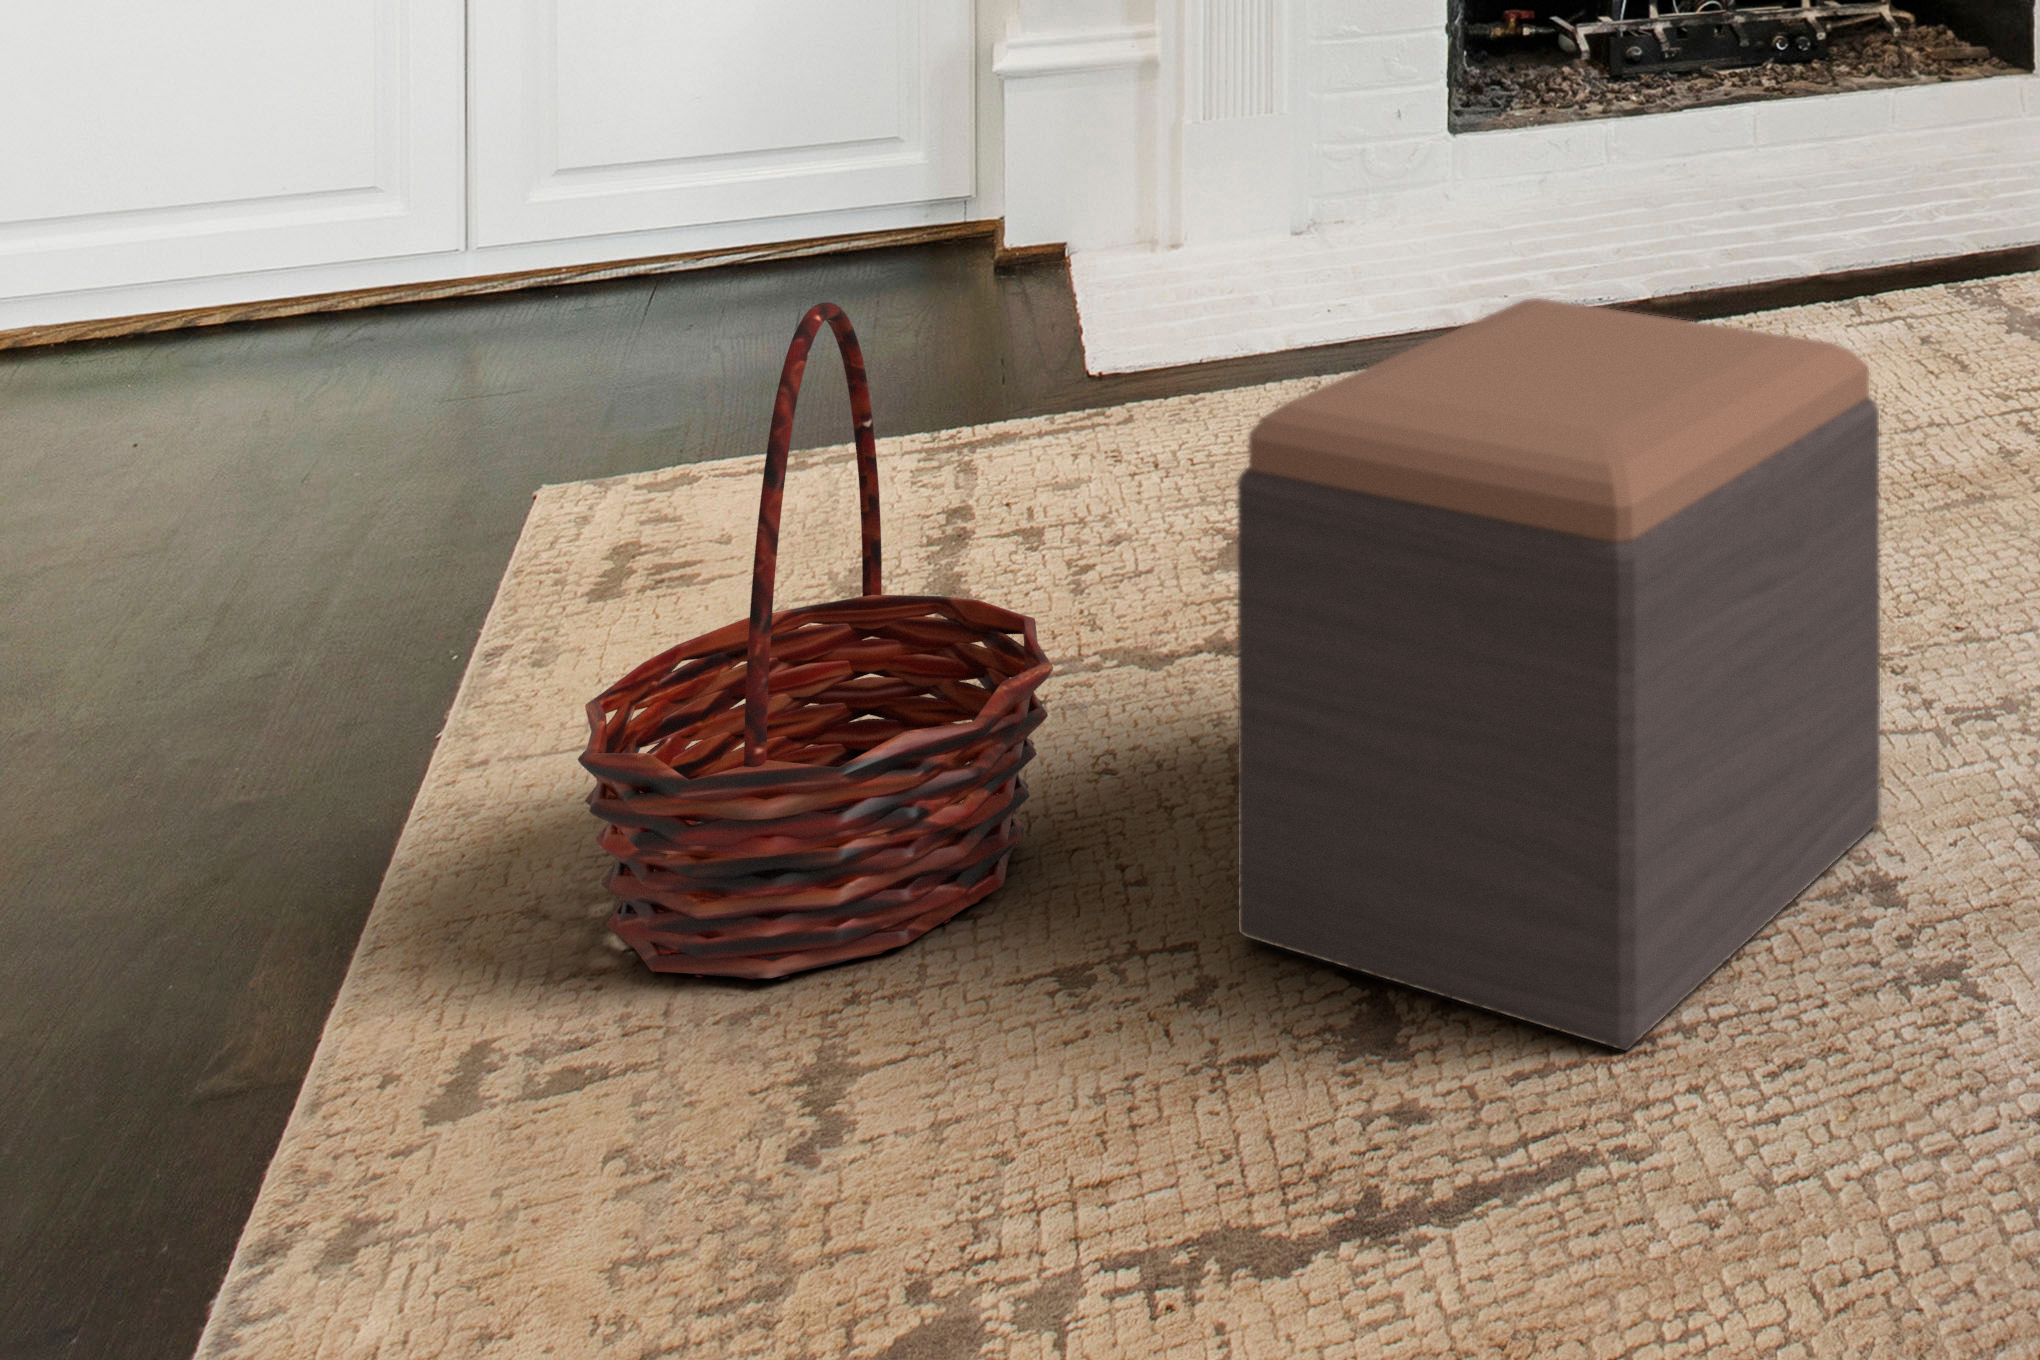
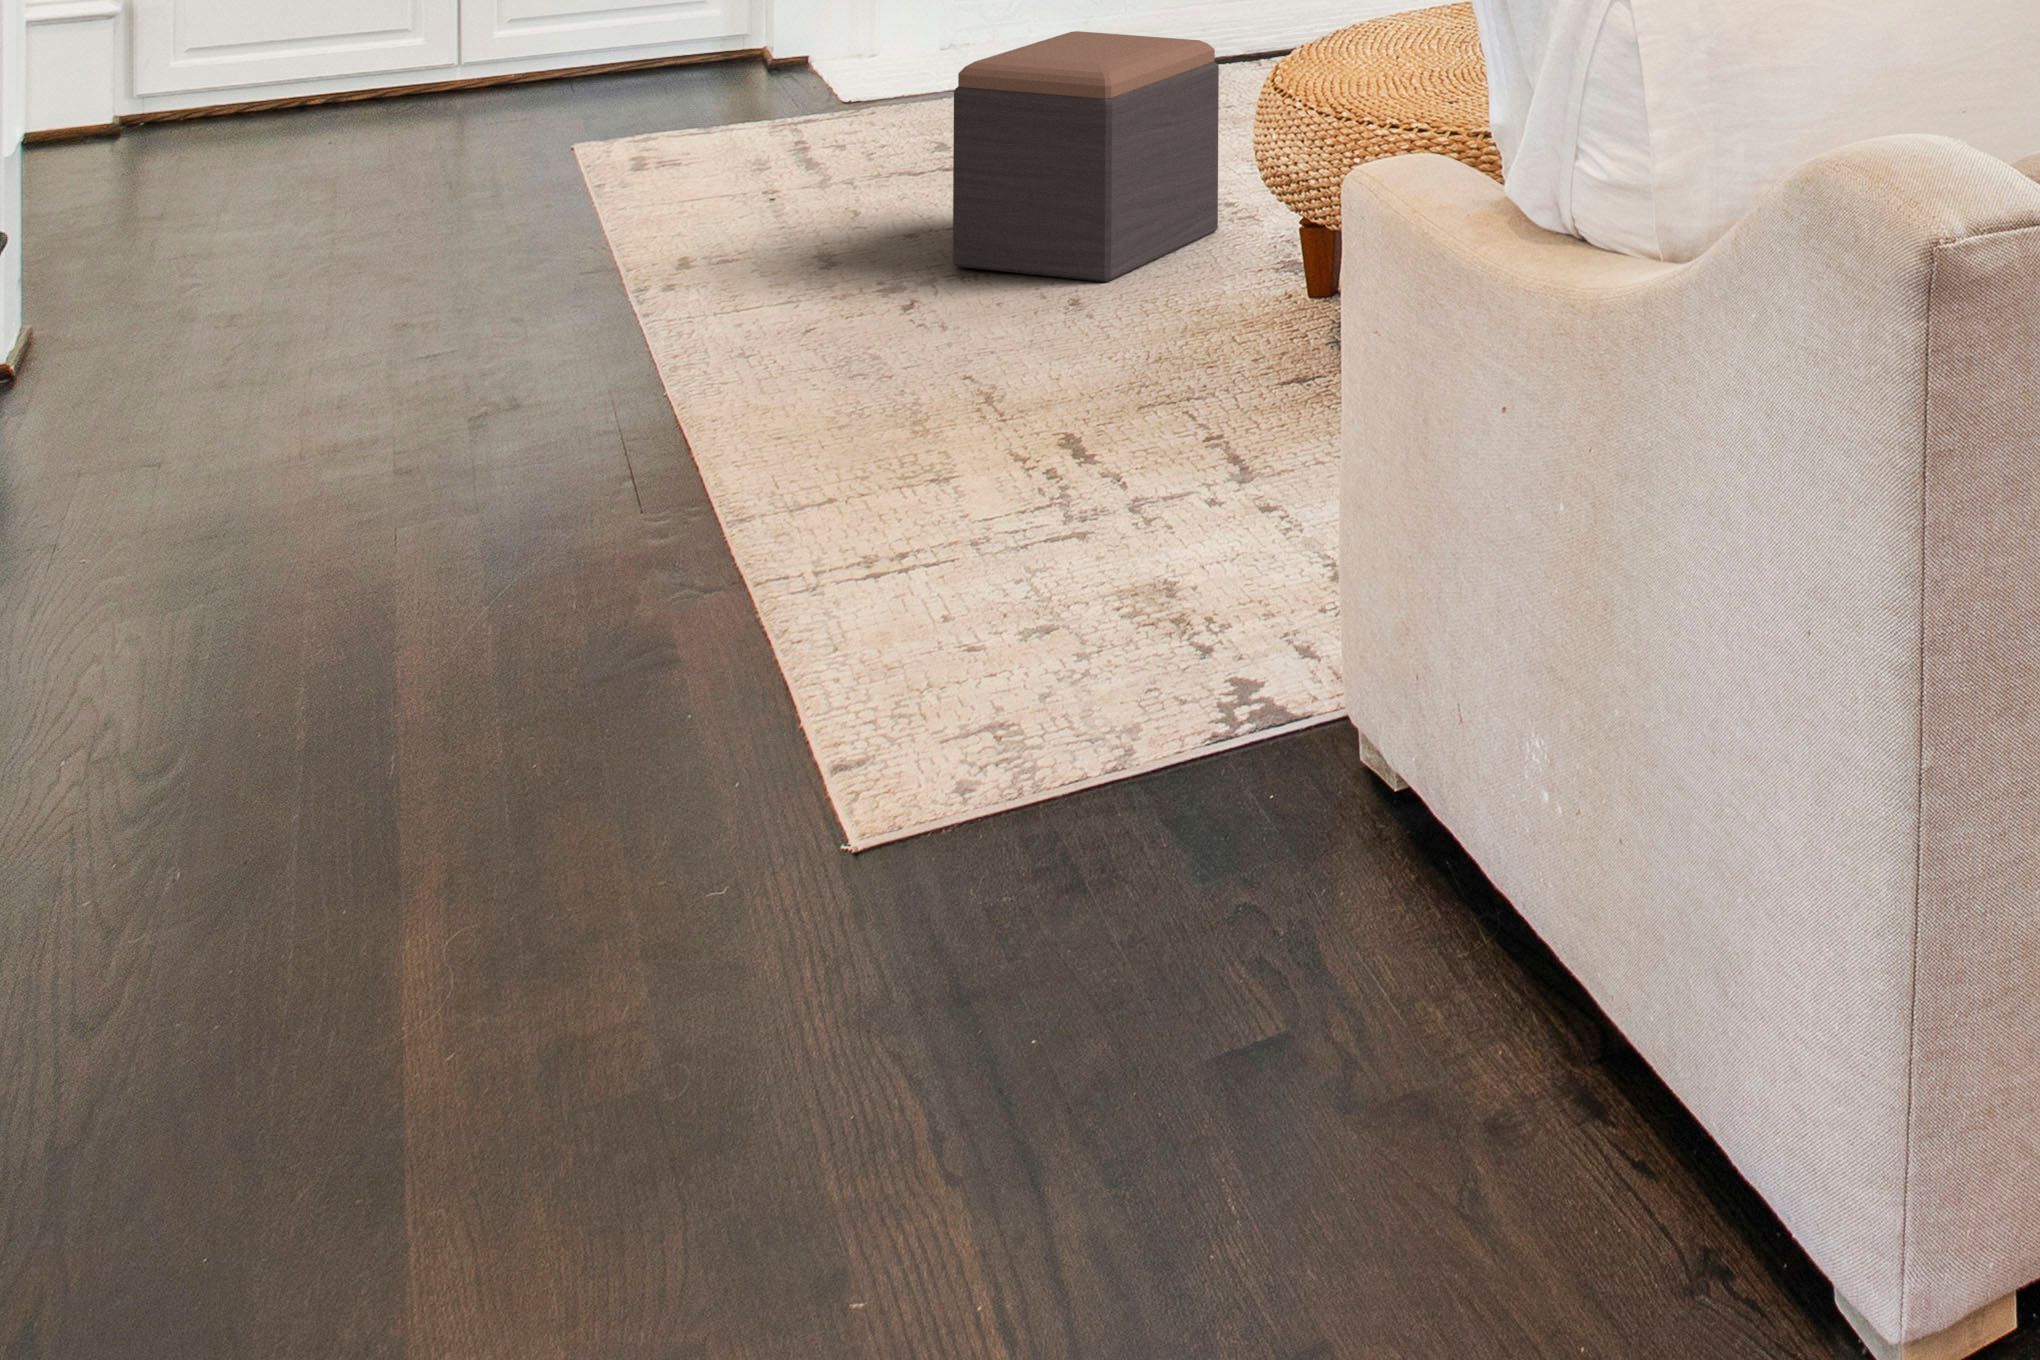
basket: present [578,302,1053,980] -> none [674,33,870,286]

